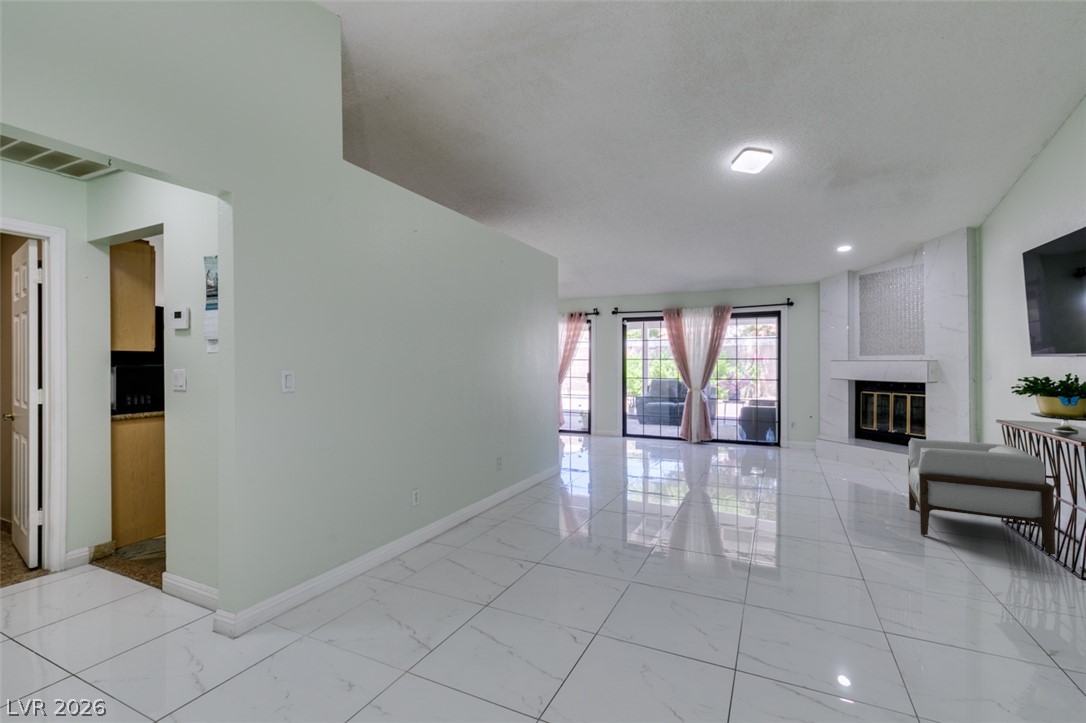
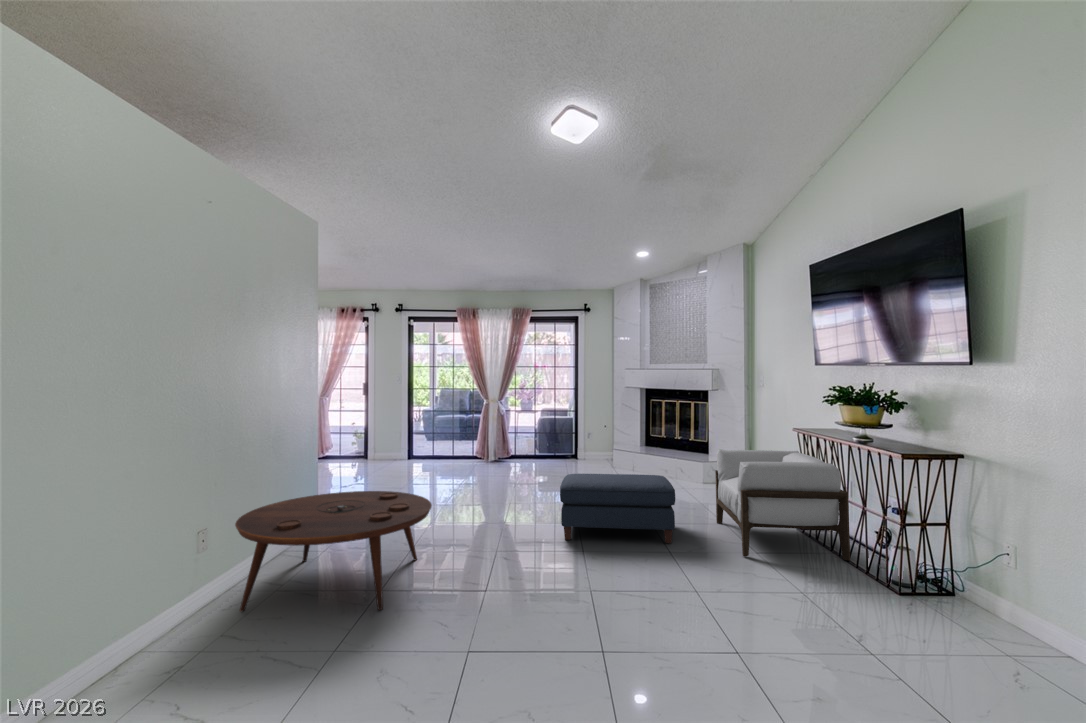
coffee table: none [514,447,634,521] -> present [235,491,432,612]
ottoman: none [741,451,852,517] -> present [560,474,675,543]

